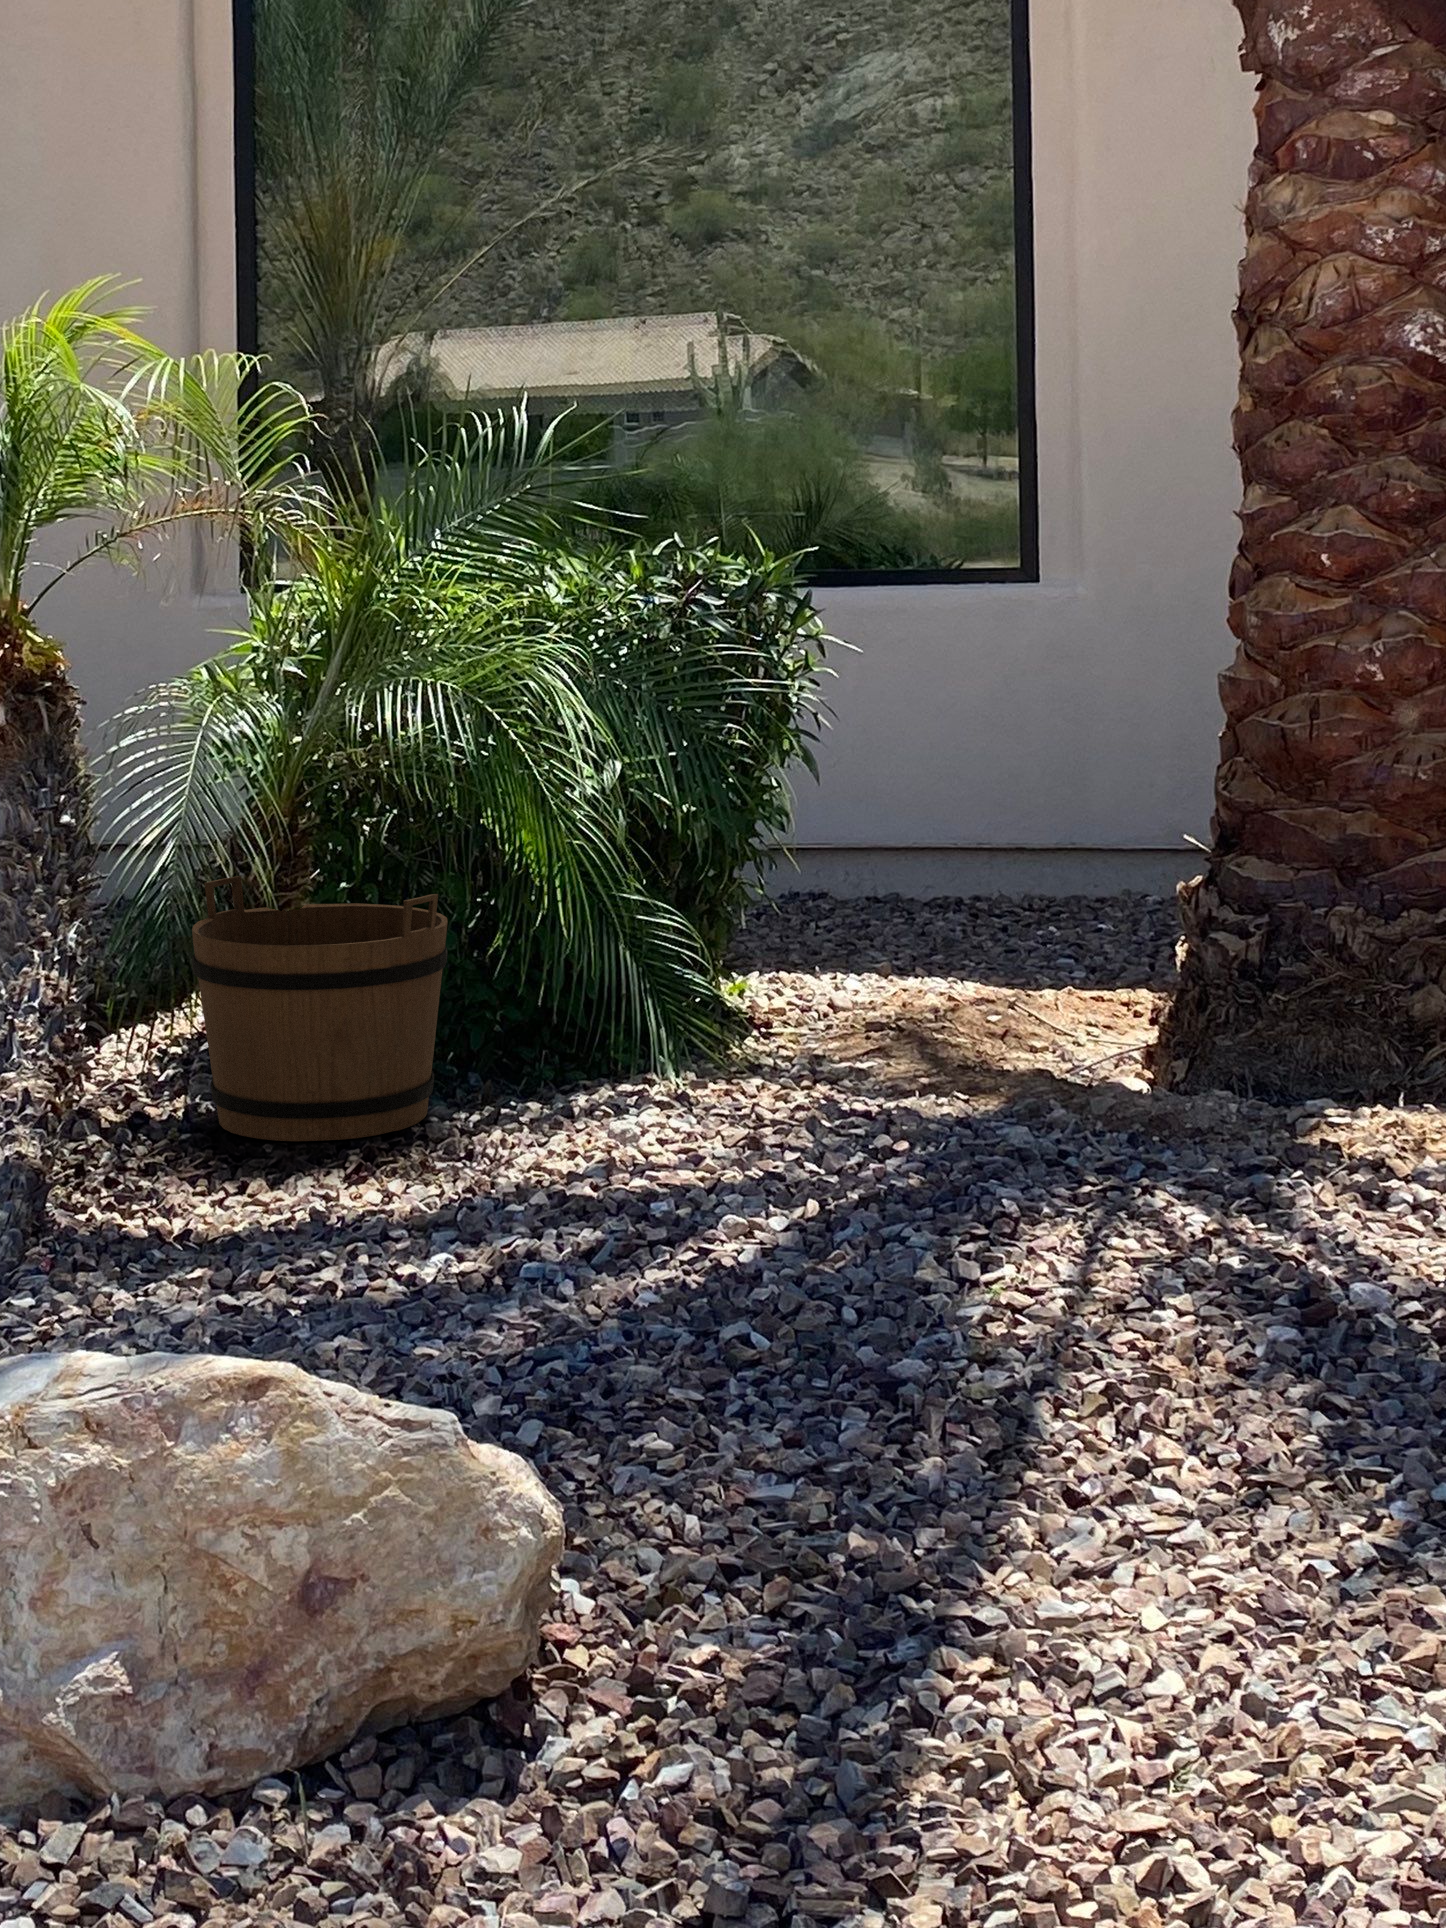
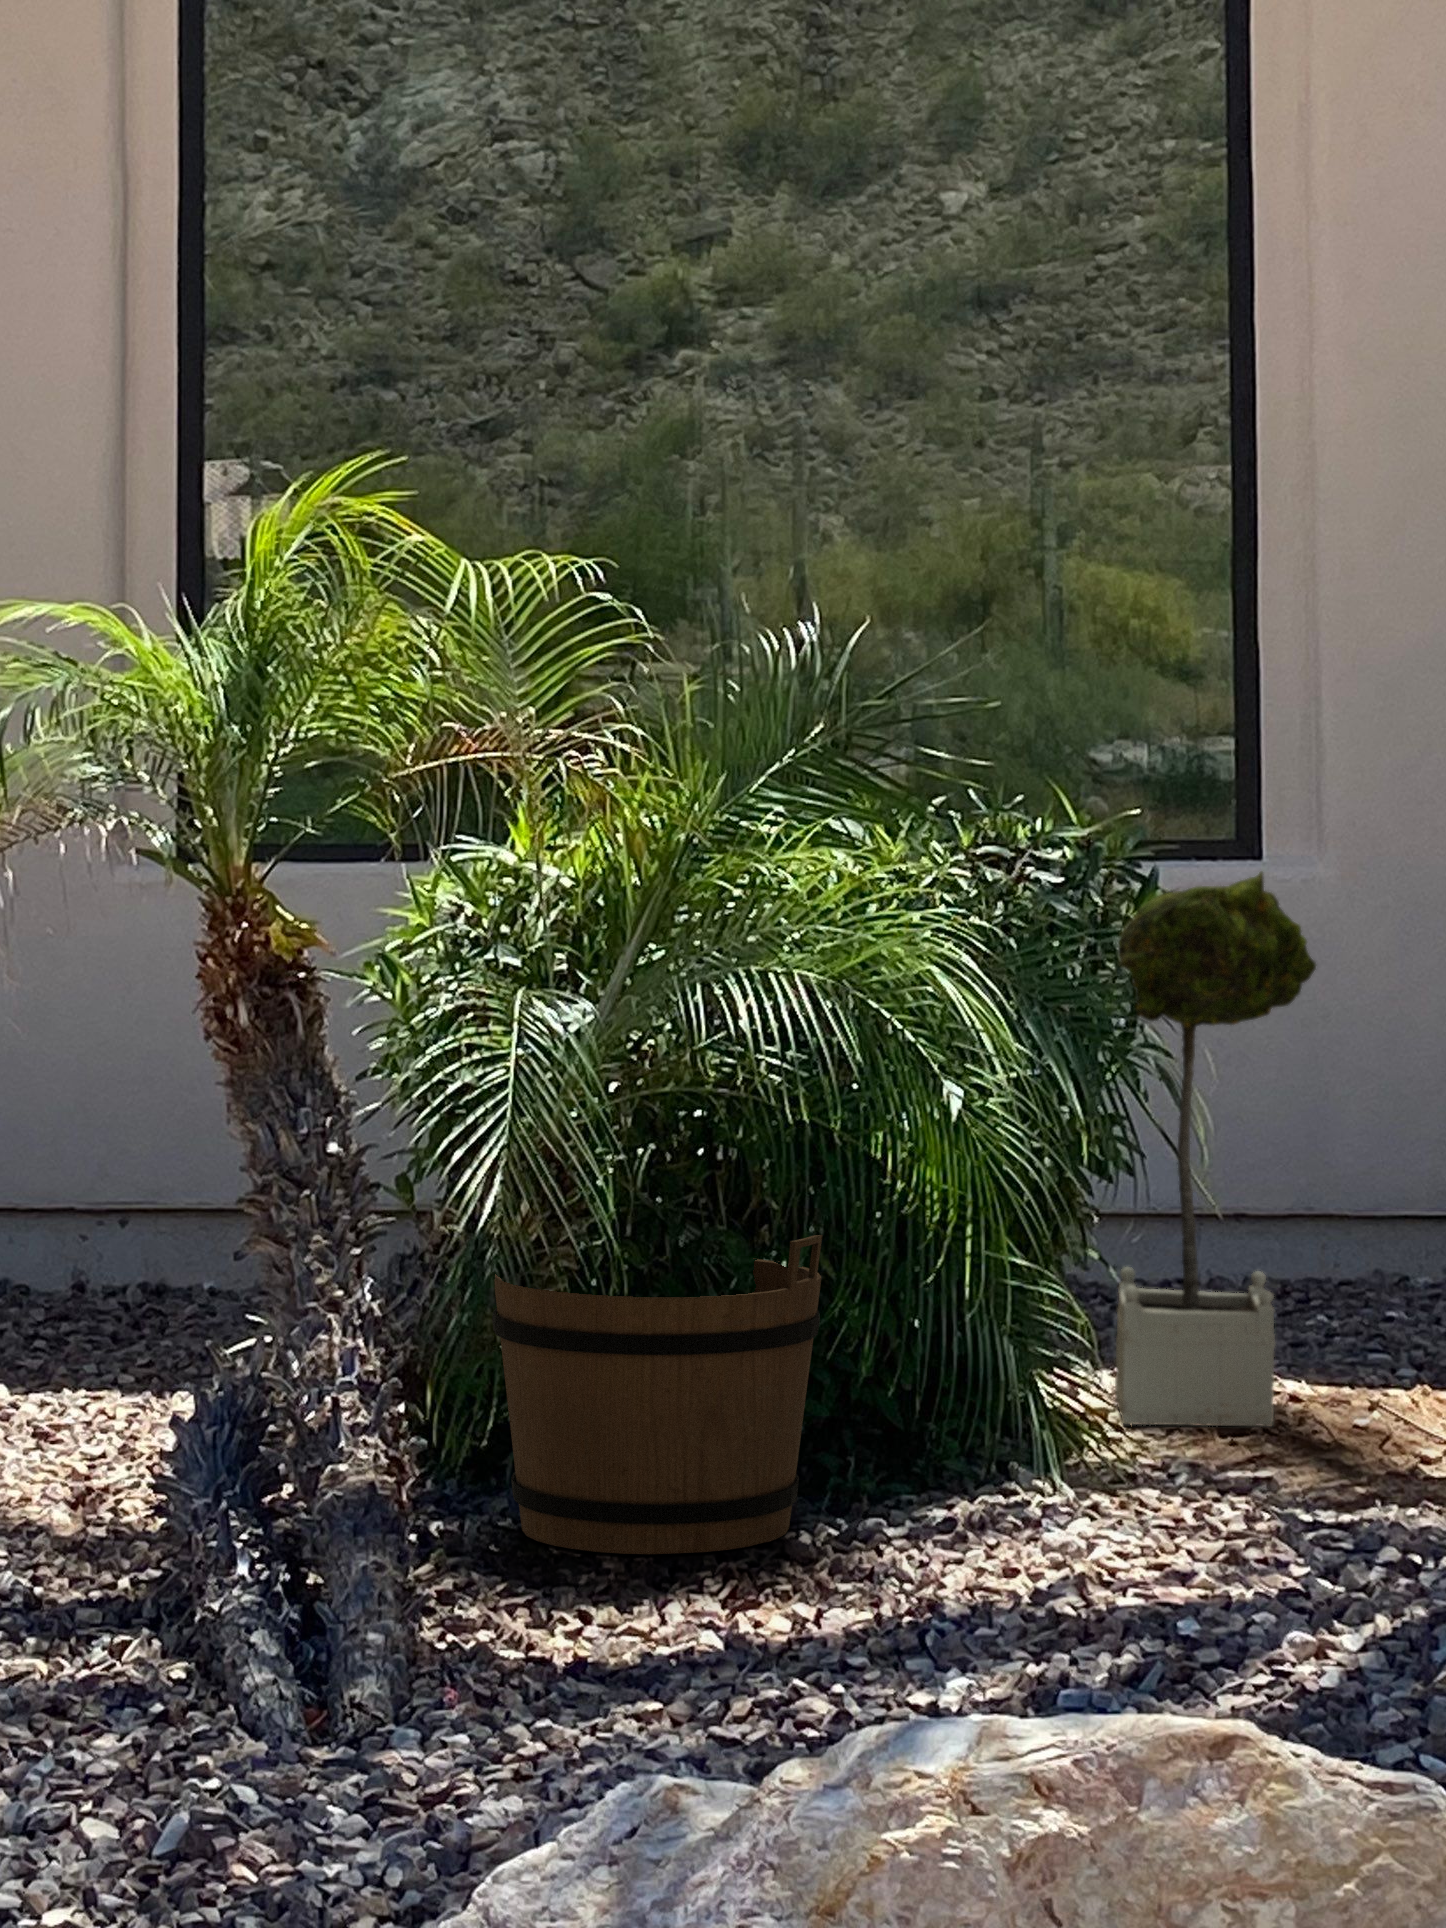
potted tree: none [745,592,921,1028] -> present [1115,872,1316,1426]

